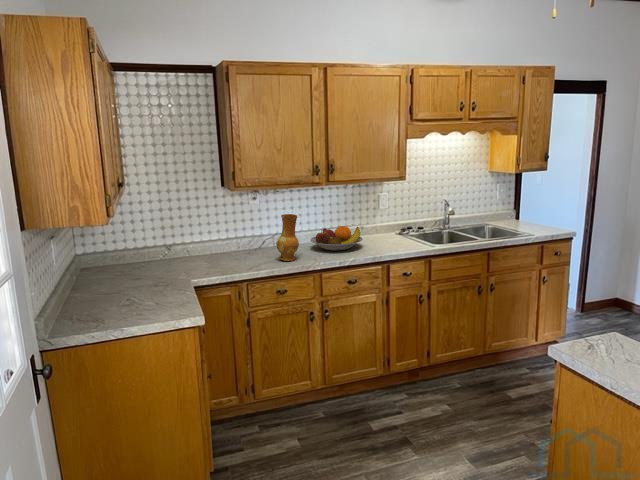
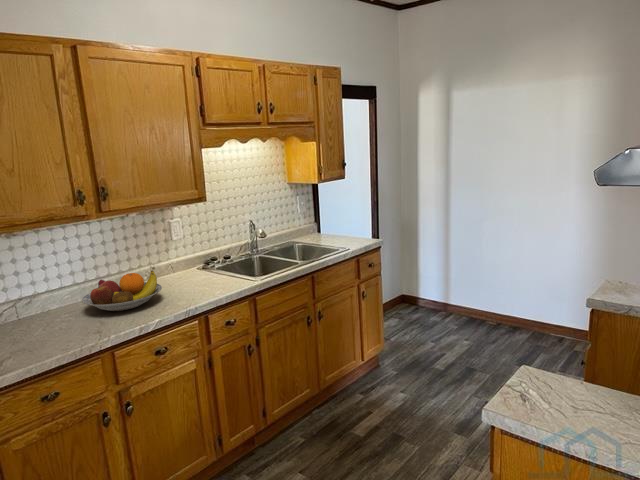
ceramic jug: present [276,214,299,261] -> none [27,270,68,345]

